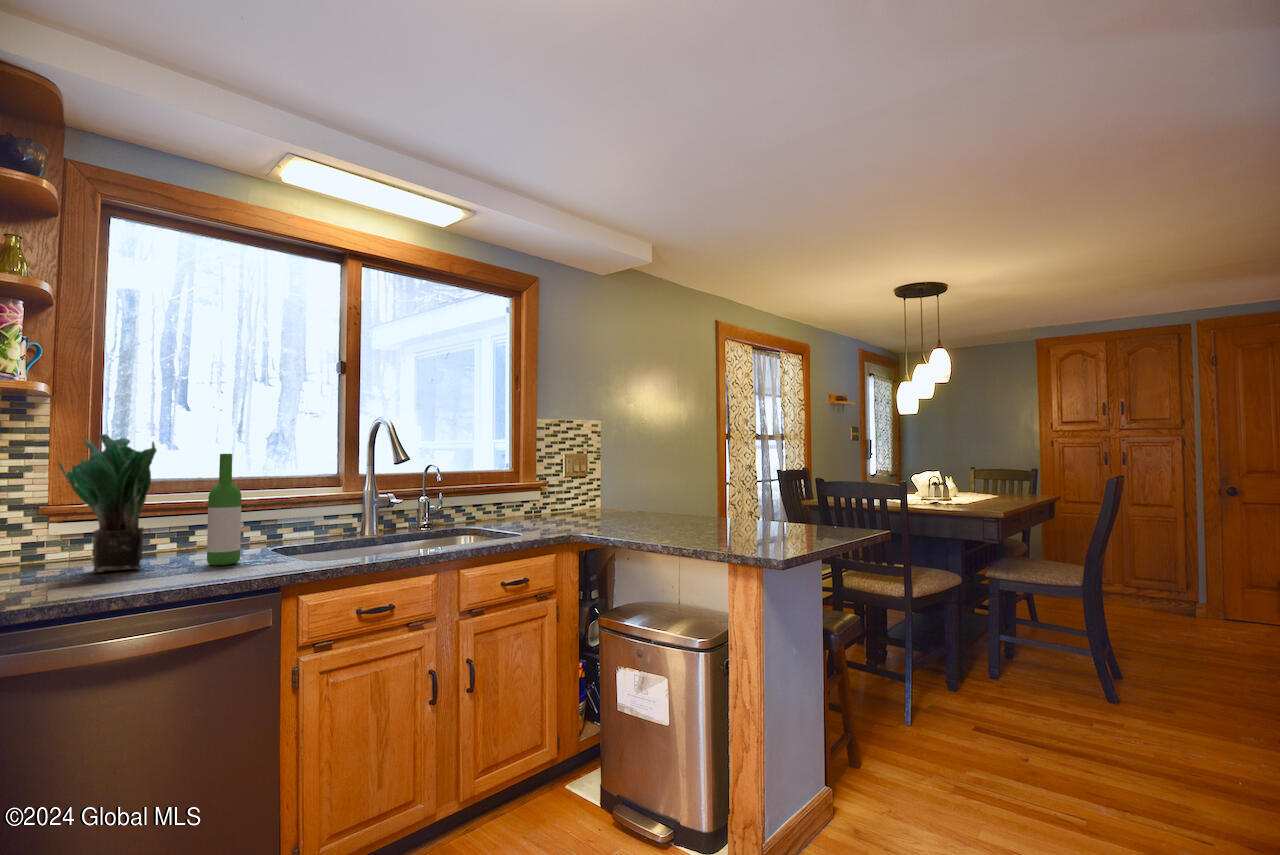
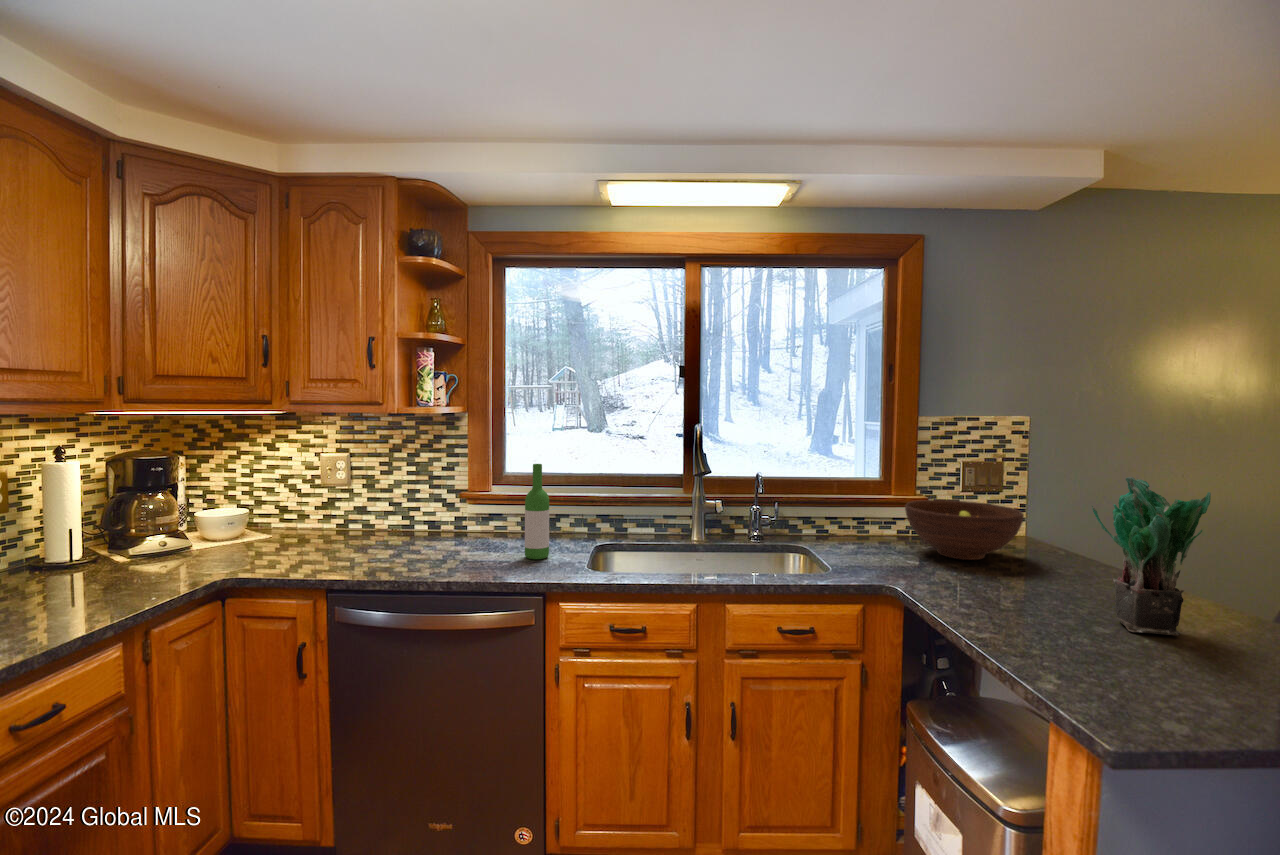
potted plant: present [58,434,157,573] -> present [1092,477,1211,636]
fruit bowl: none [542,482,622,522] -> present [905,500,1024,560]

